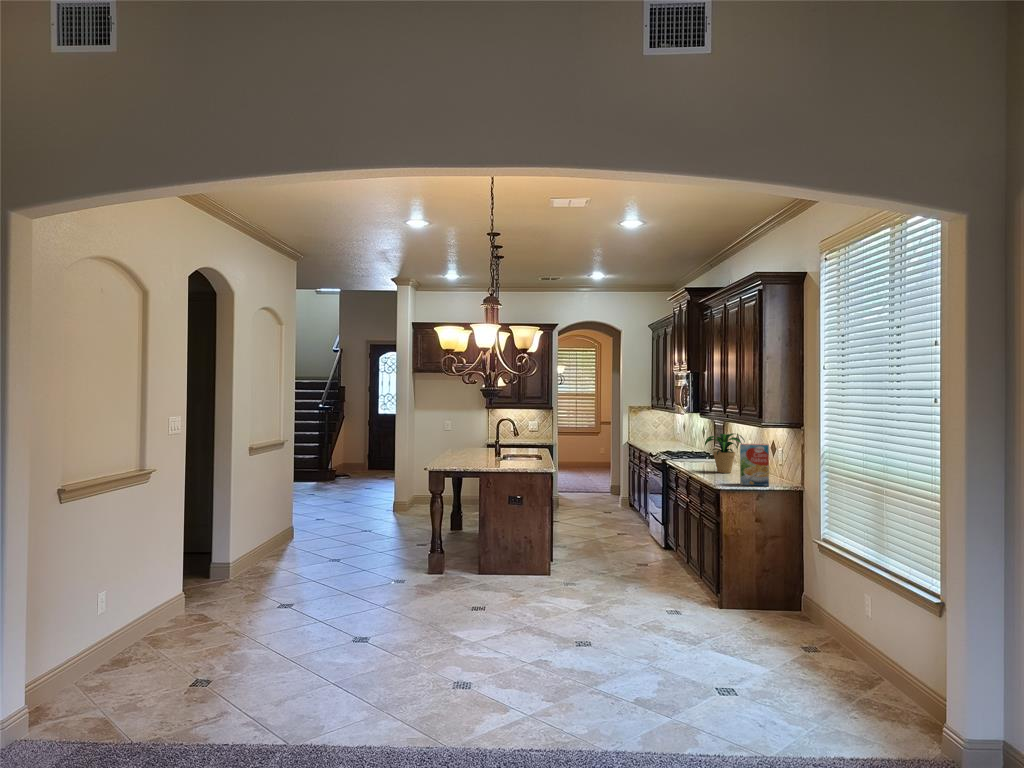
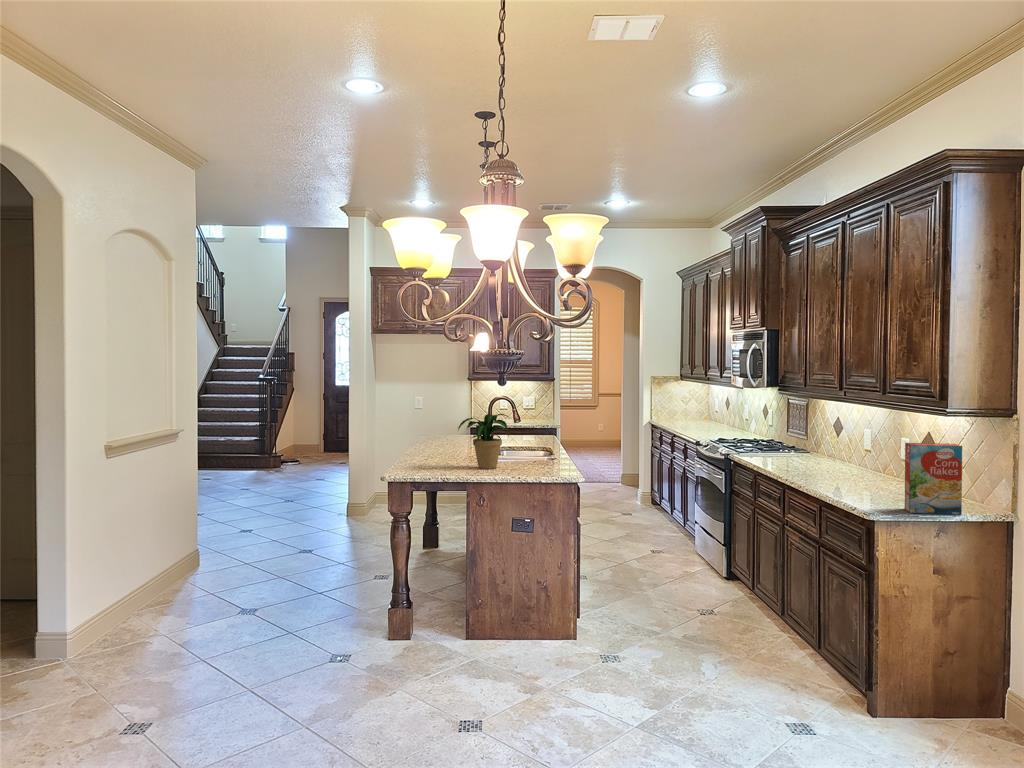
potted plant: present [705,433,745,473] -> present [458,414,514,469]

